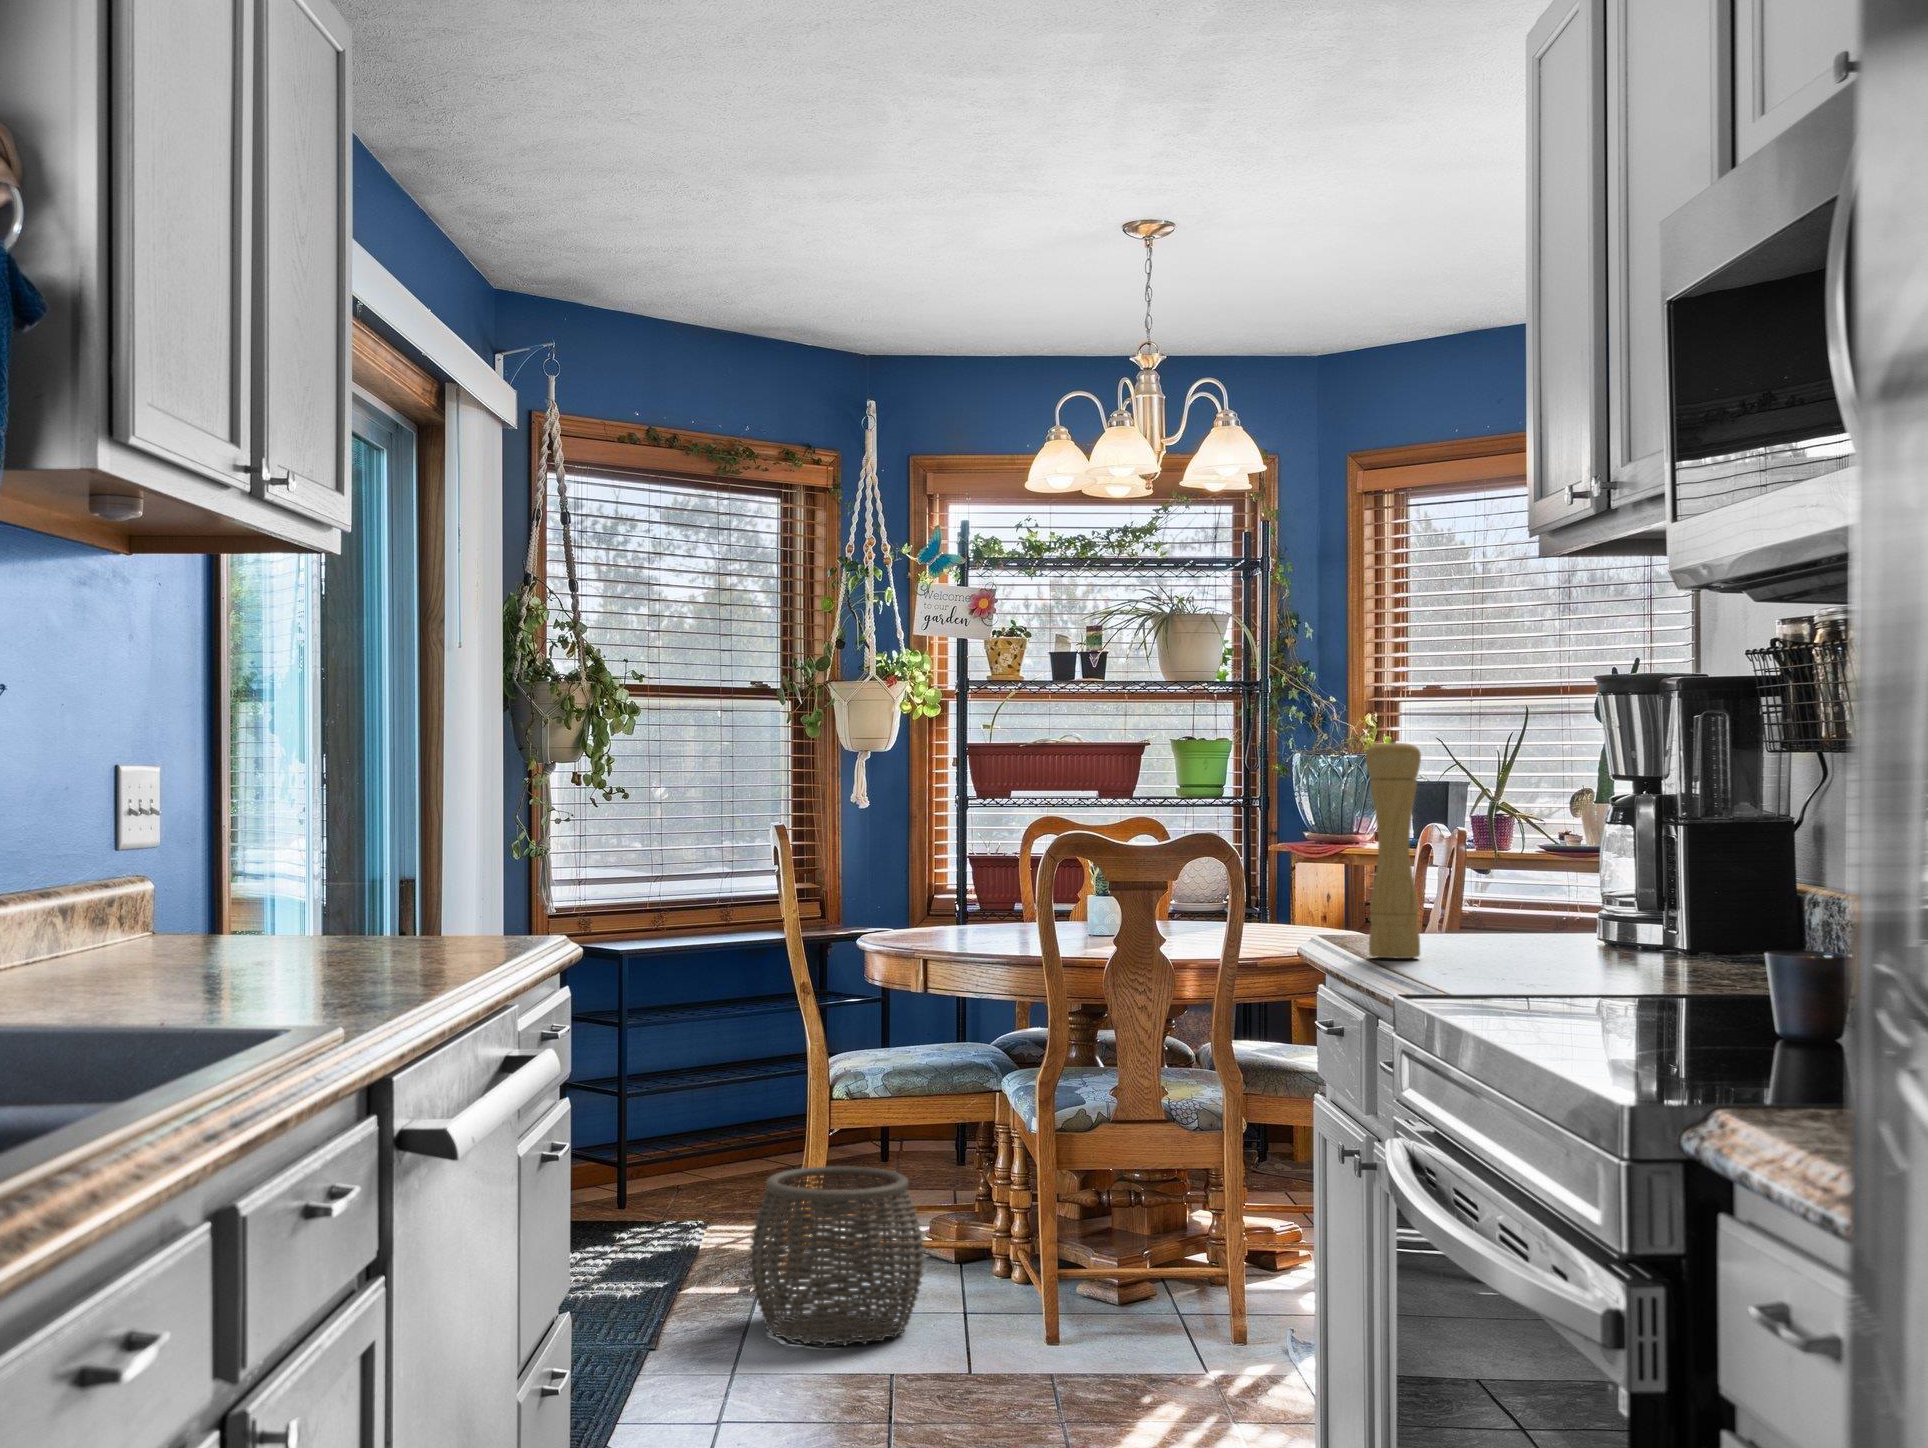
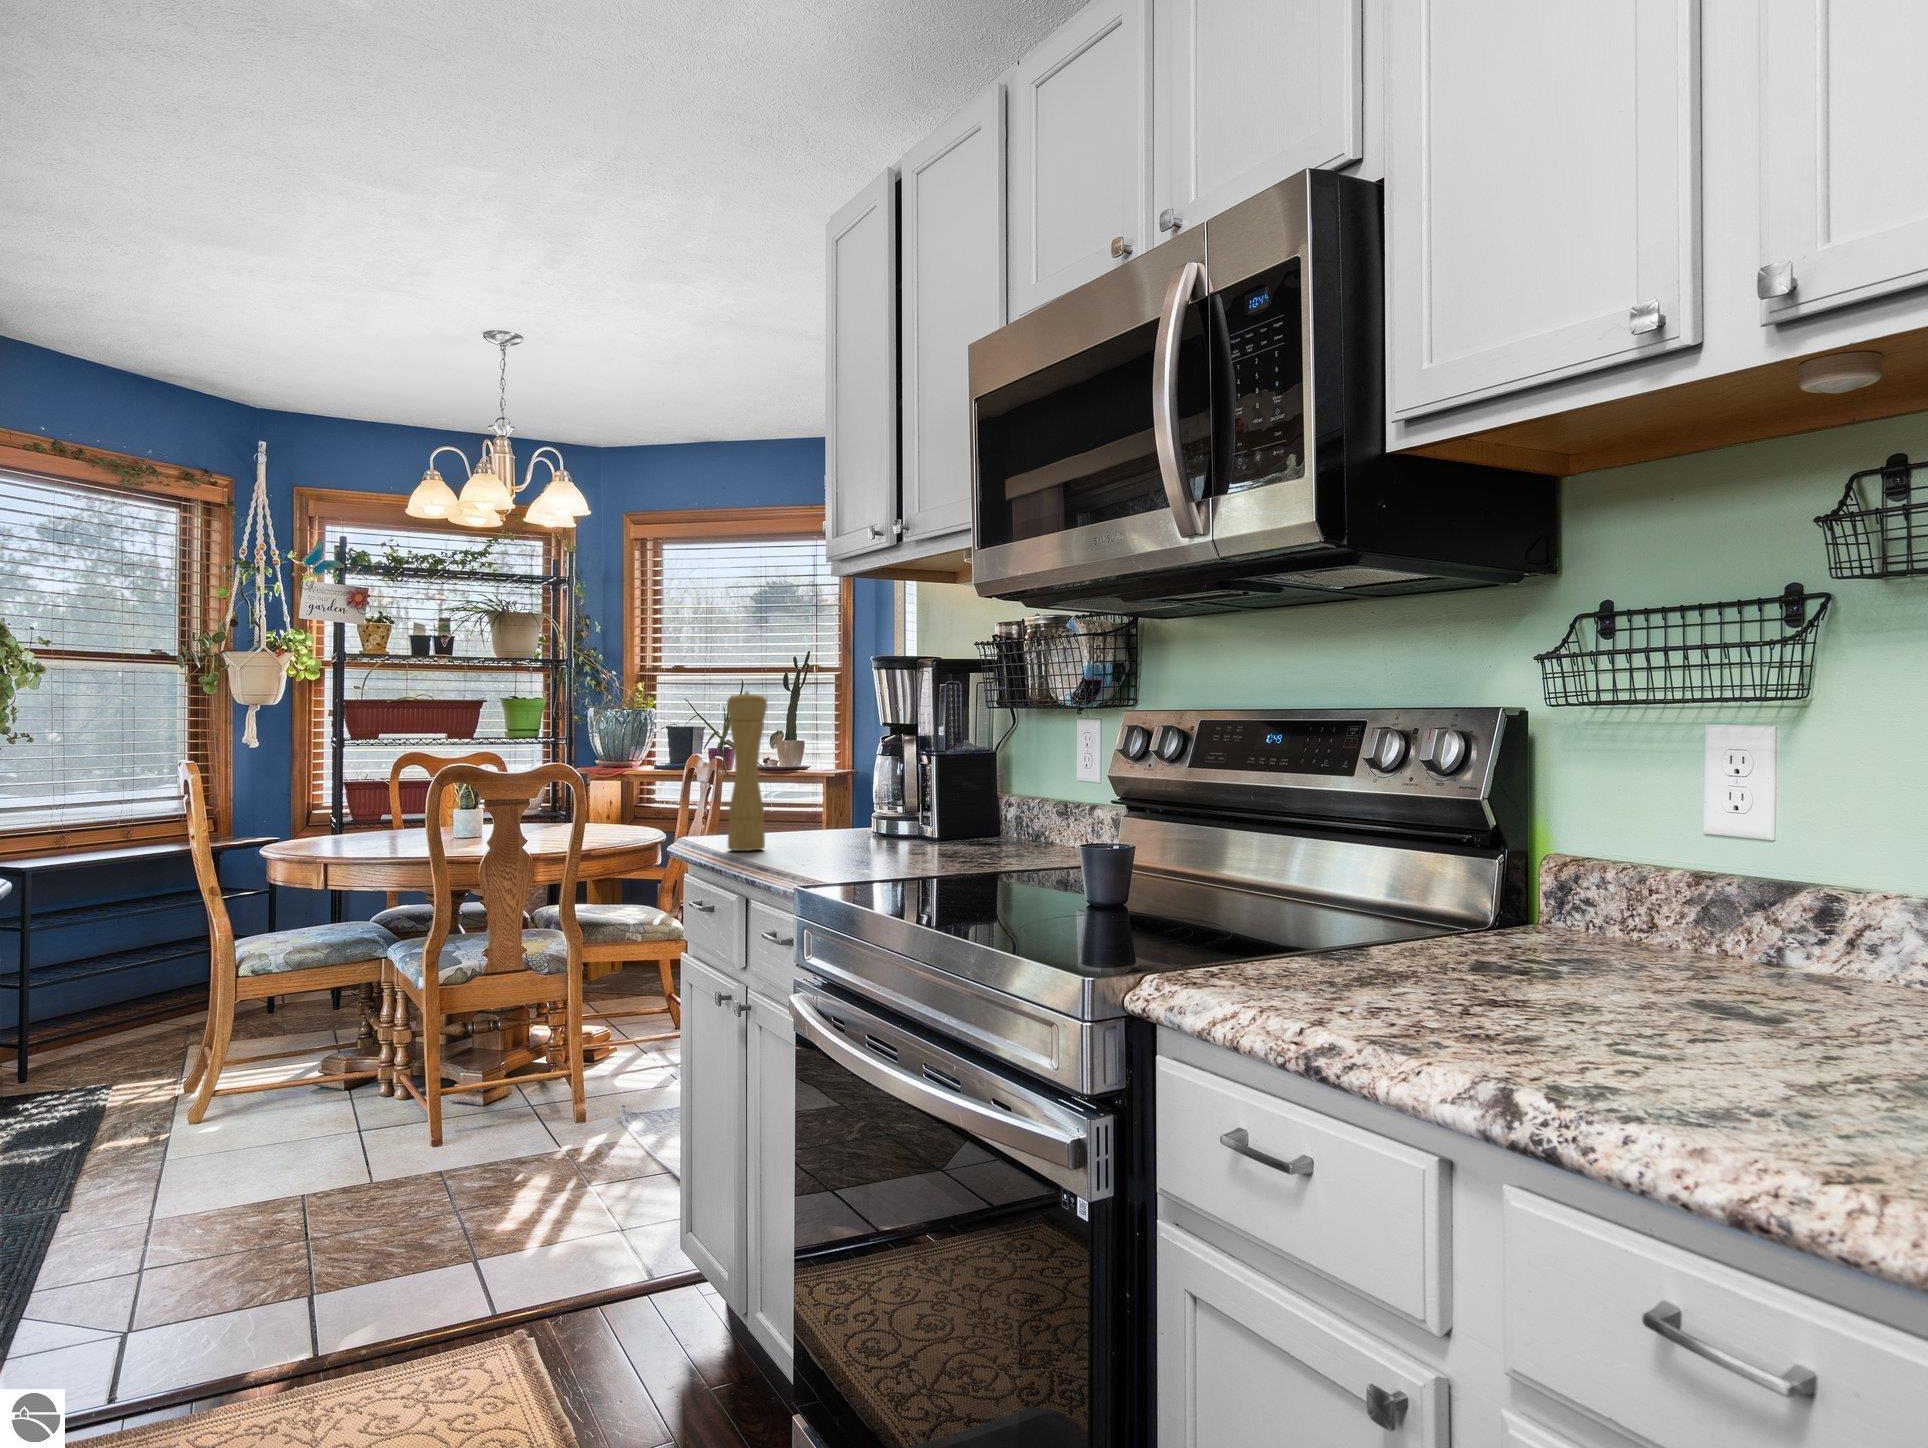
woven basket: present [749,1166,926,1345] -> none [164,1030,327,1181]

